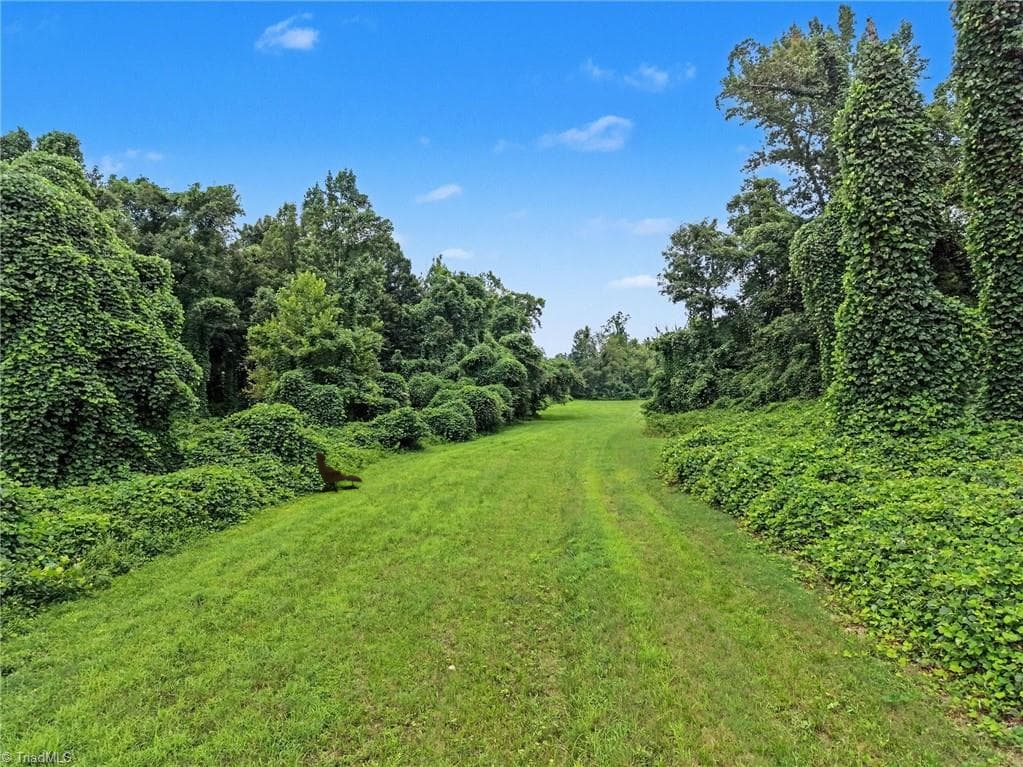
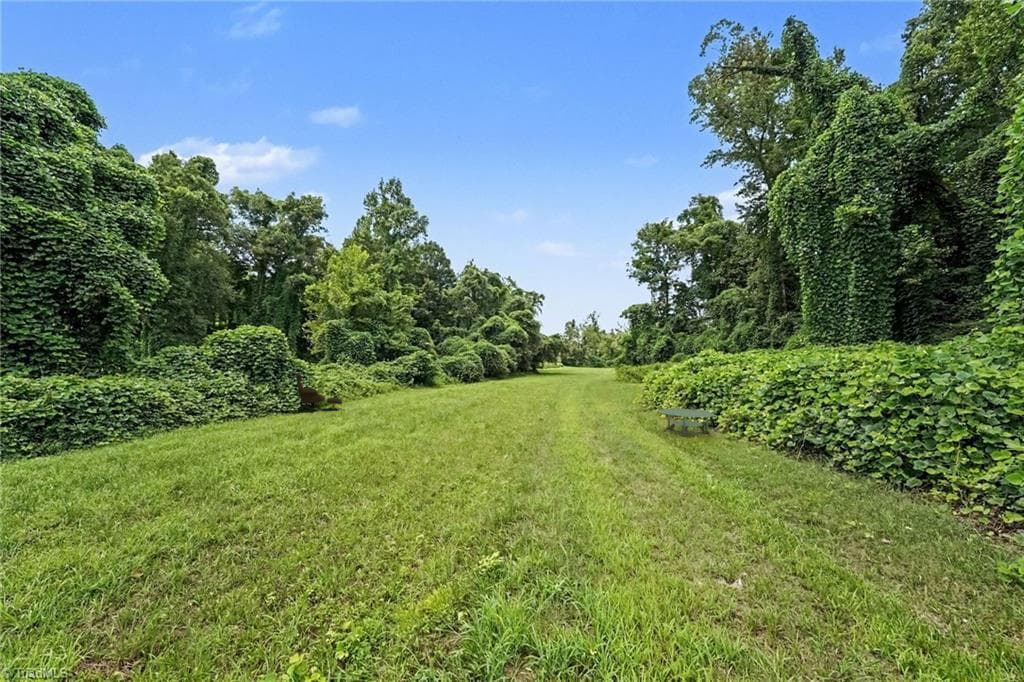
round table: none [674,483,721,509] -> present [660,409,714,437]

